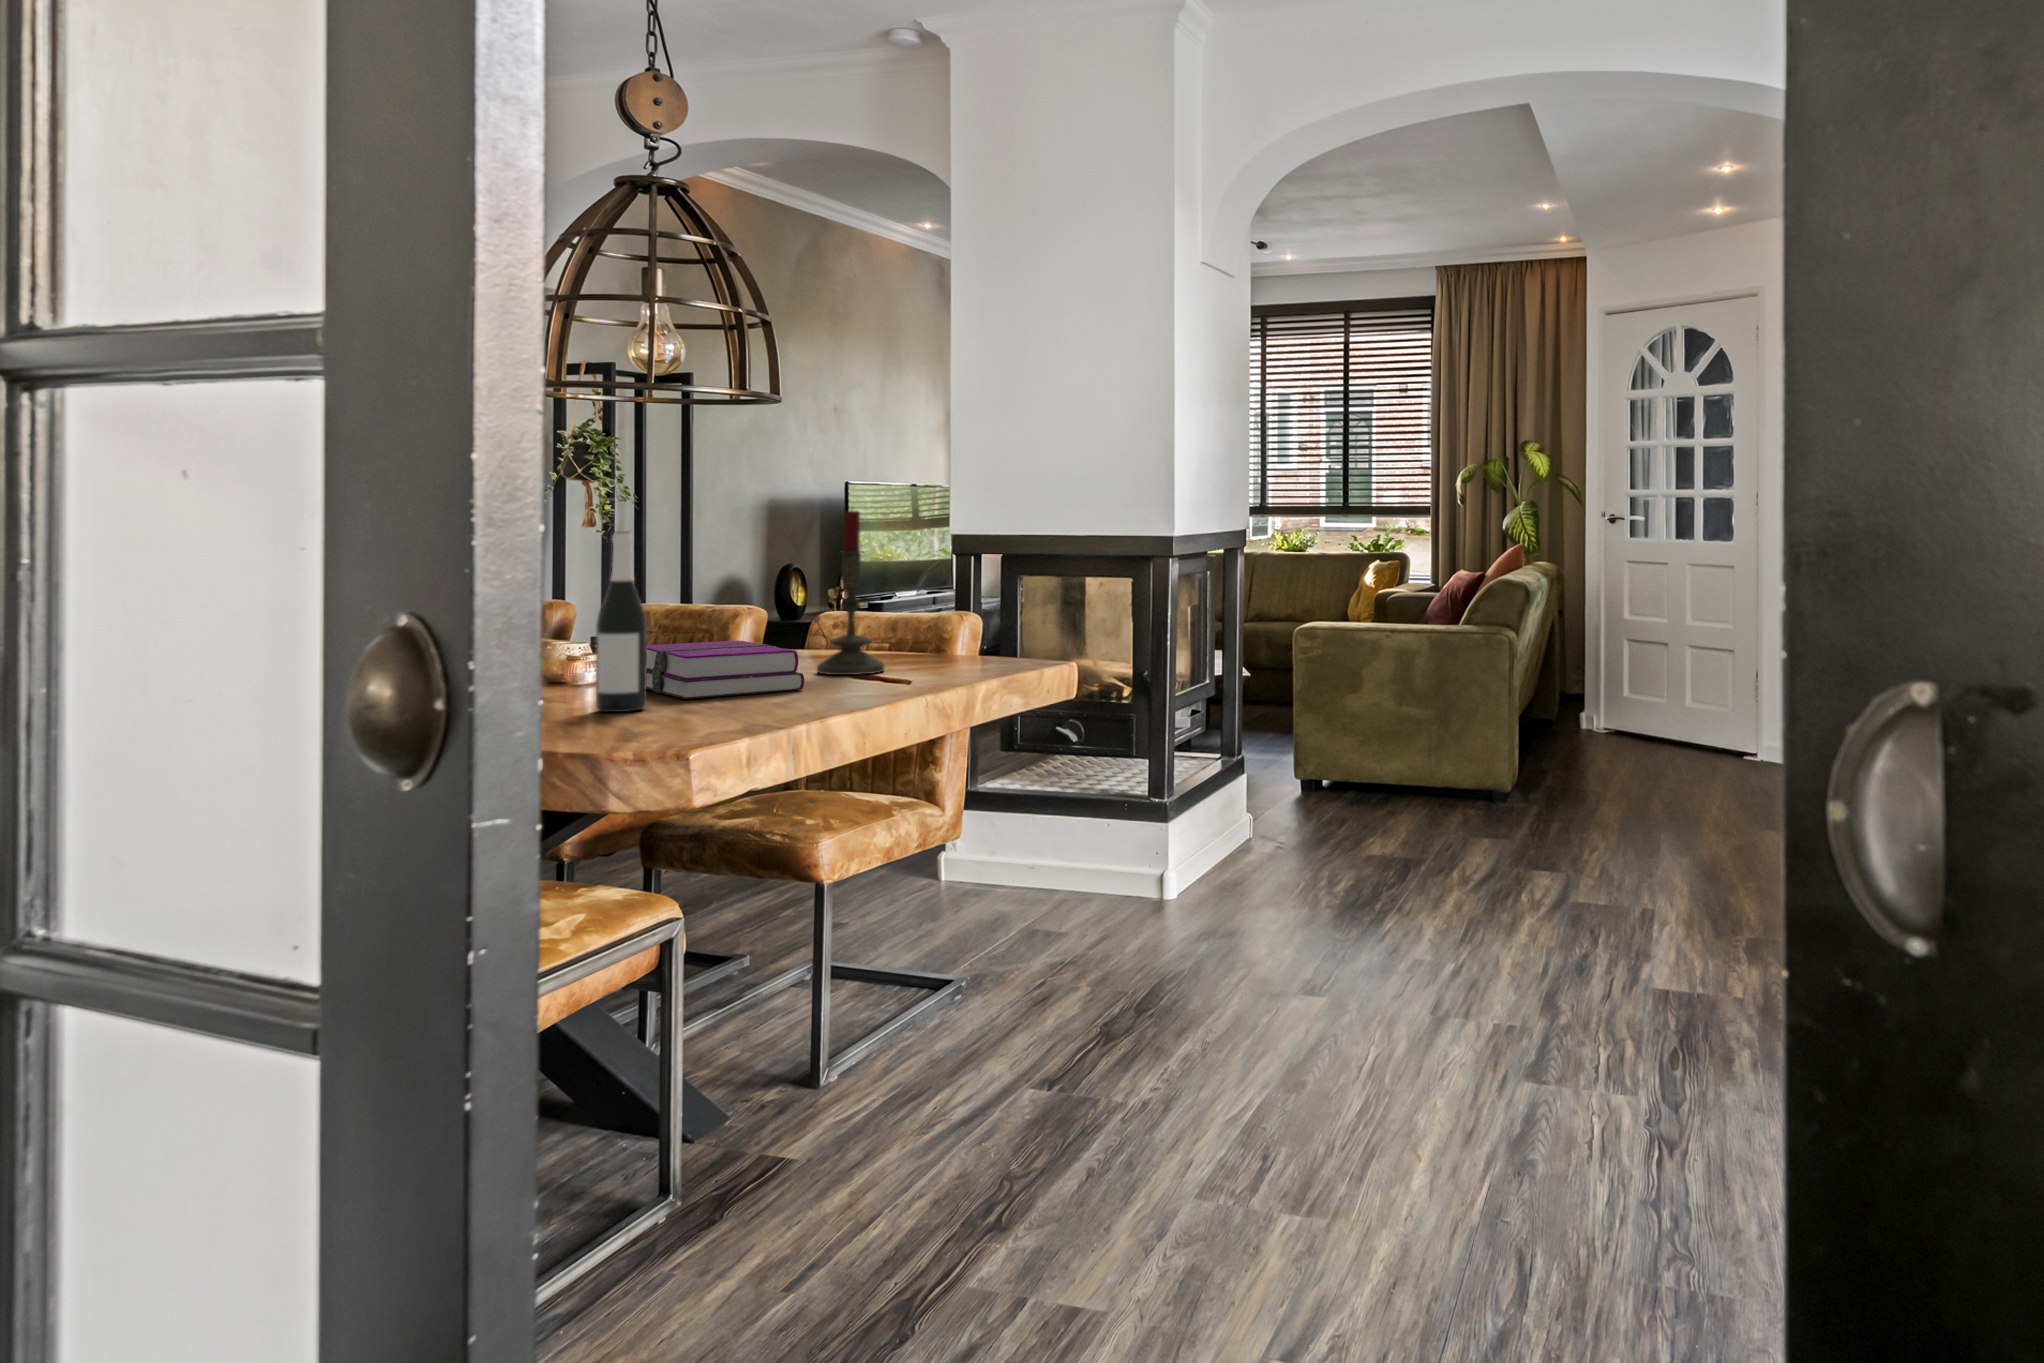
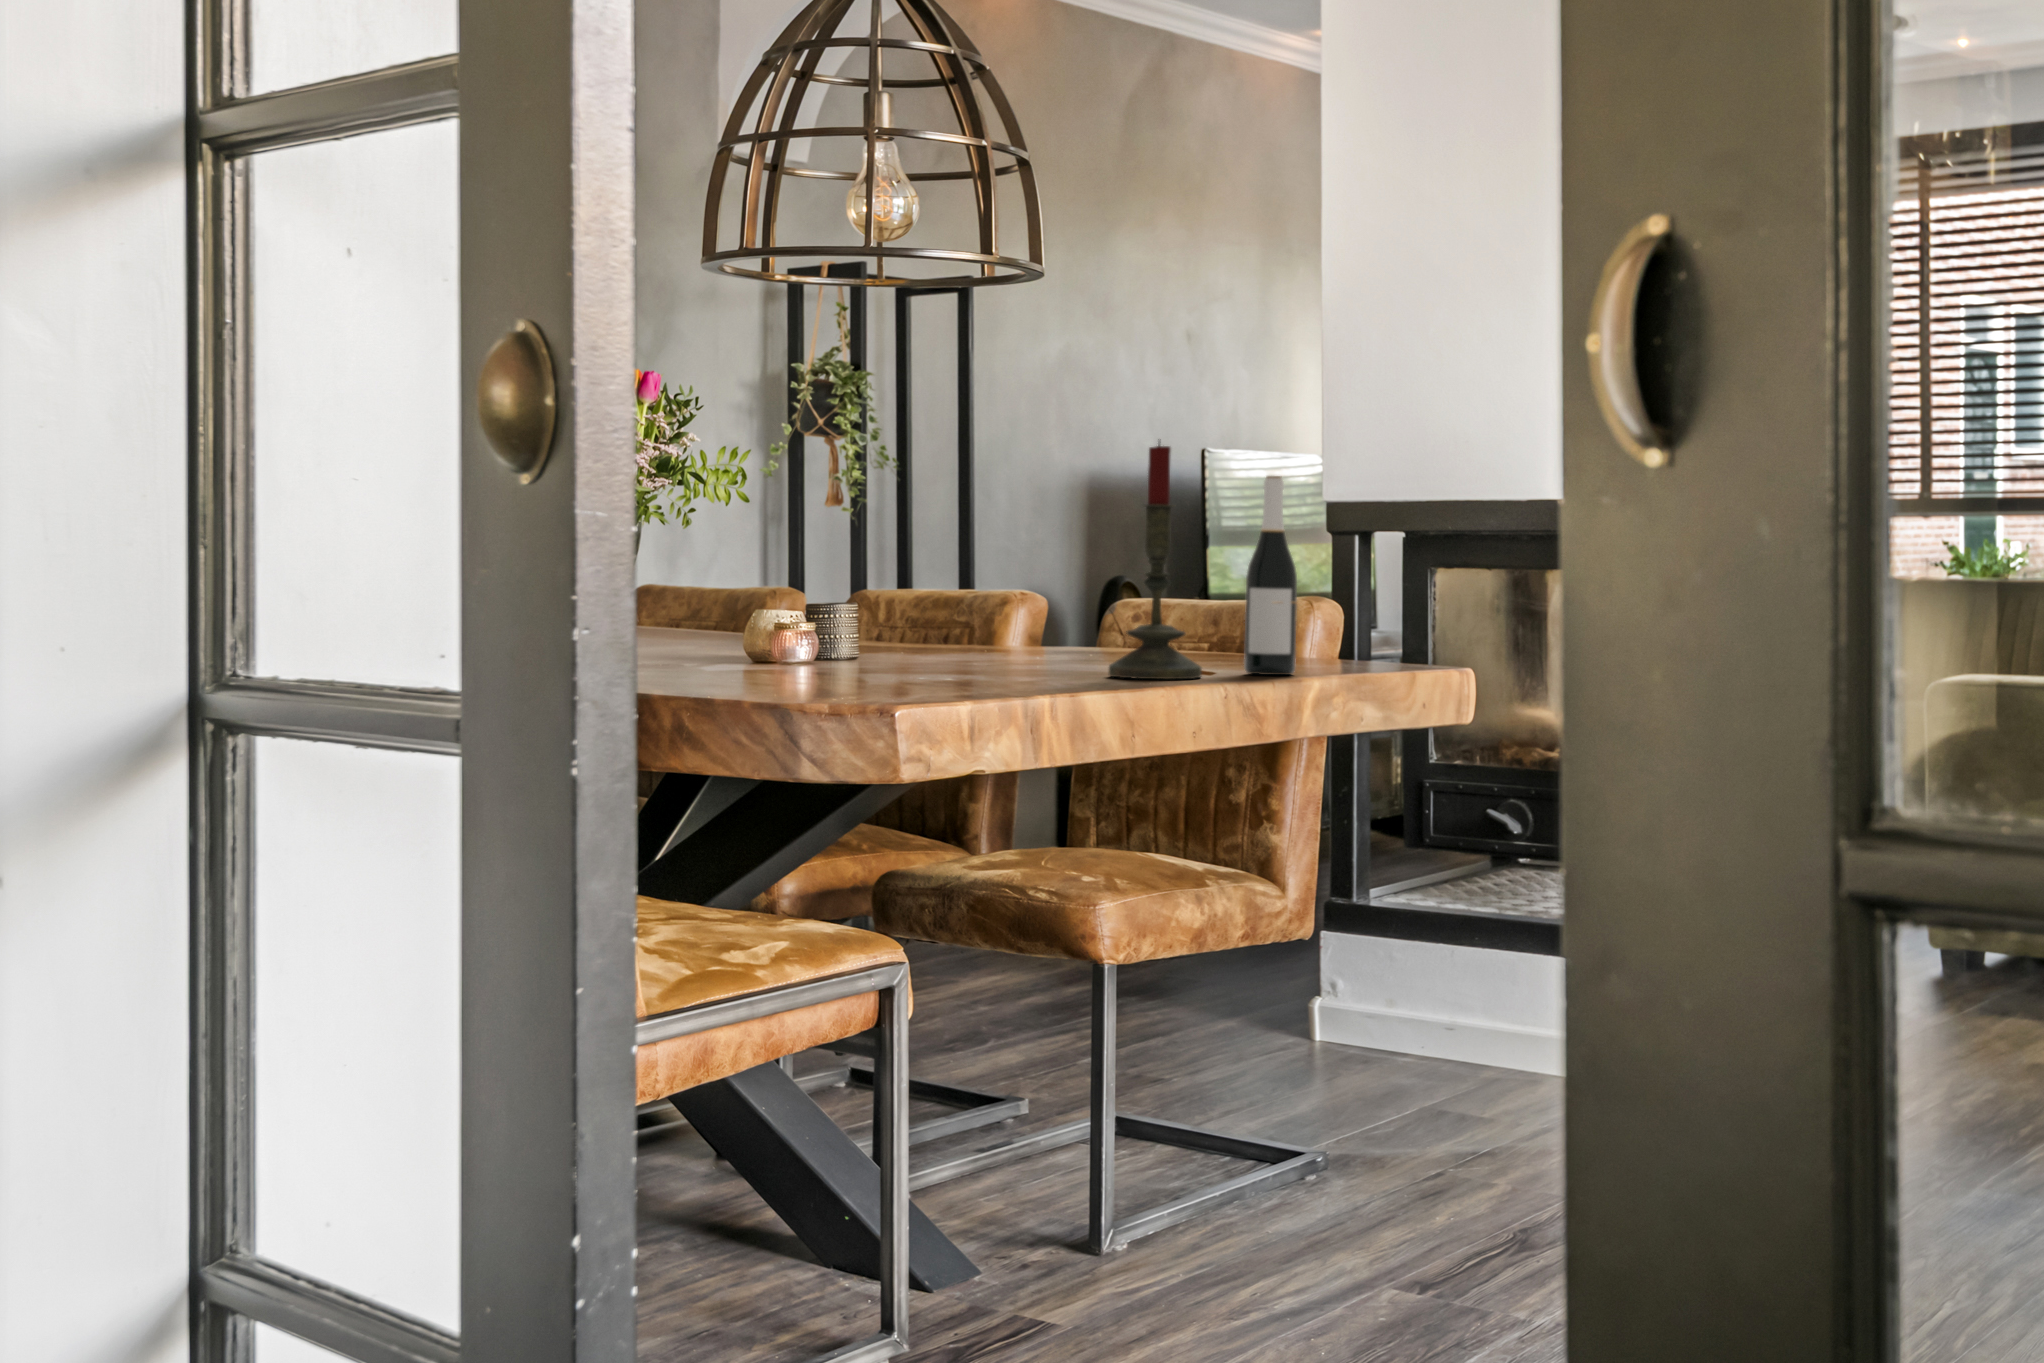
wine bottle: present [596,531,647,712] -> present [1244,476,1297,675]
hardback book: present [646,641,804,699] -> none [864,624,1086,691]

